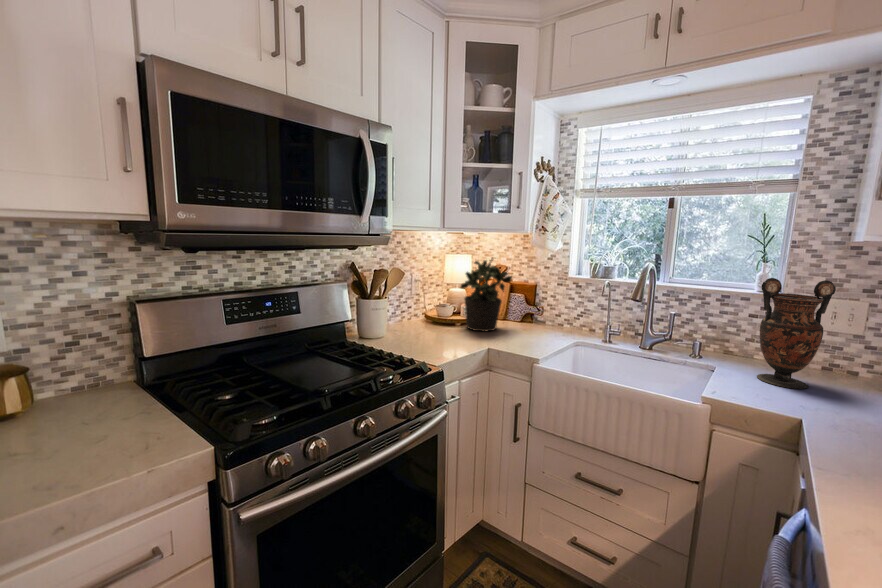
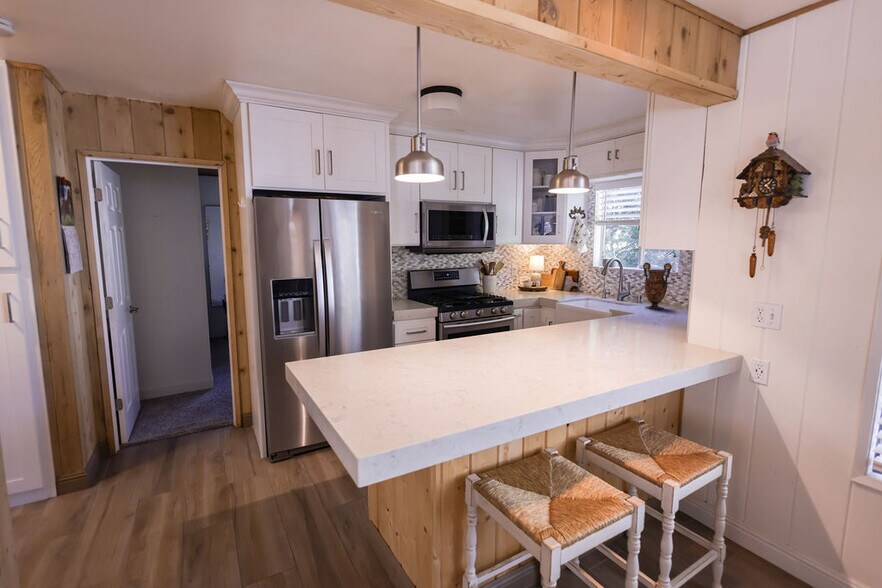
potted plant: present [461,258,512,331] -> none [535,257,562,293]

